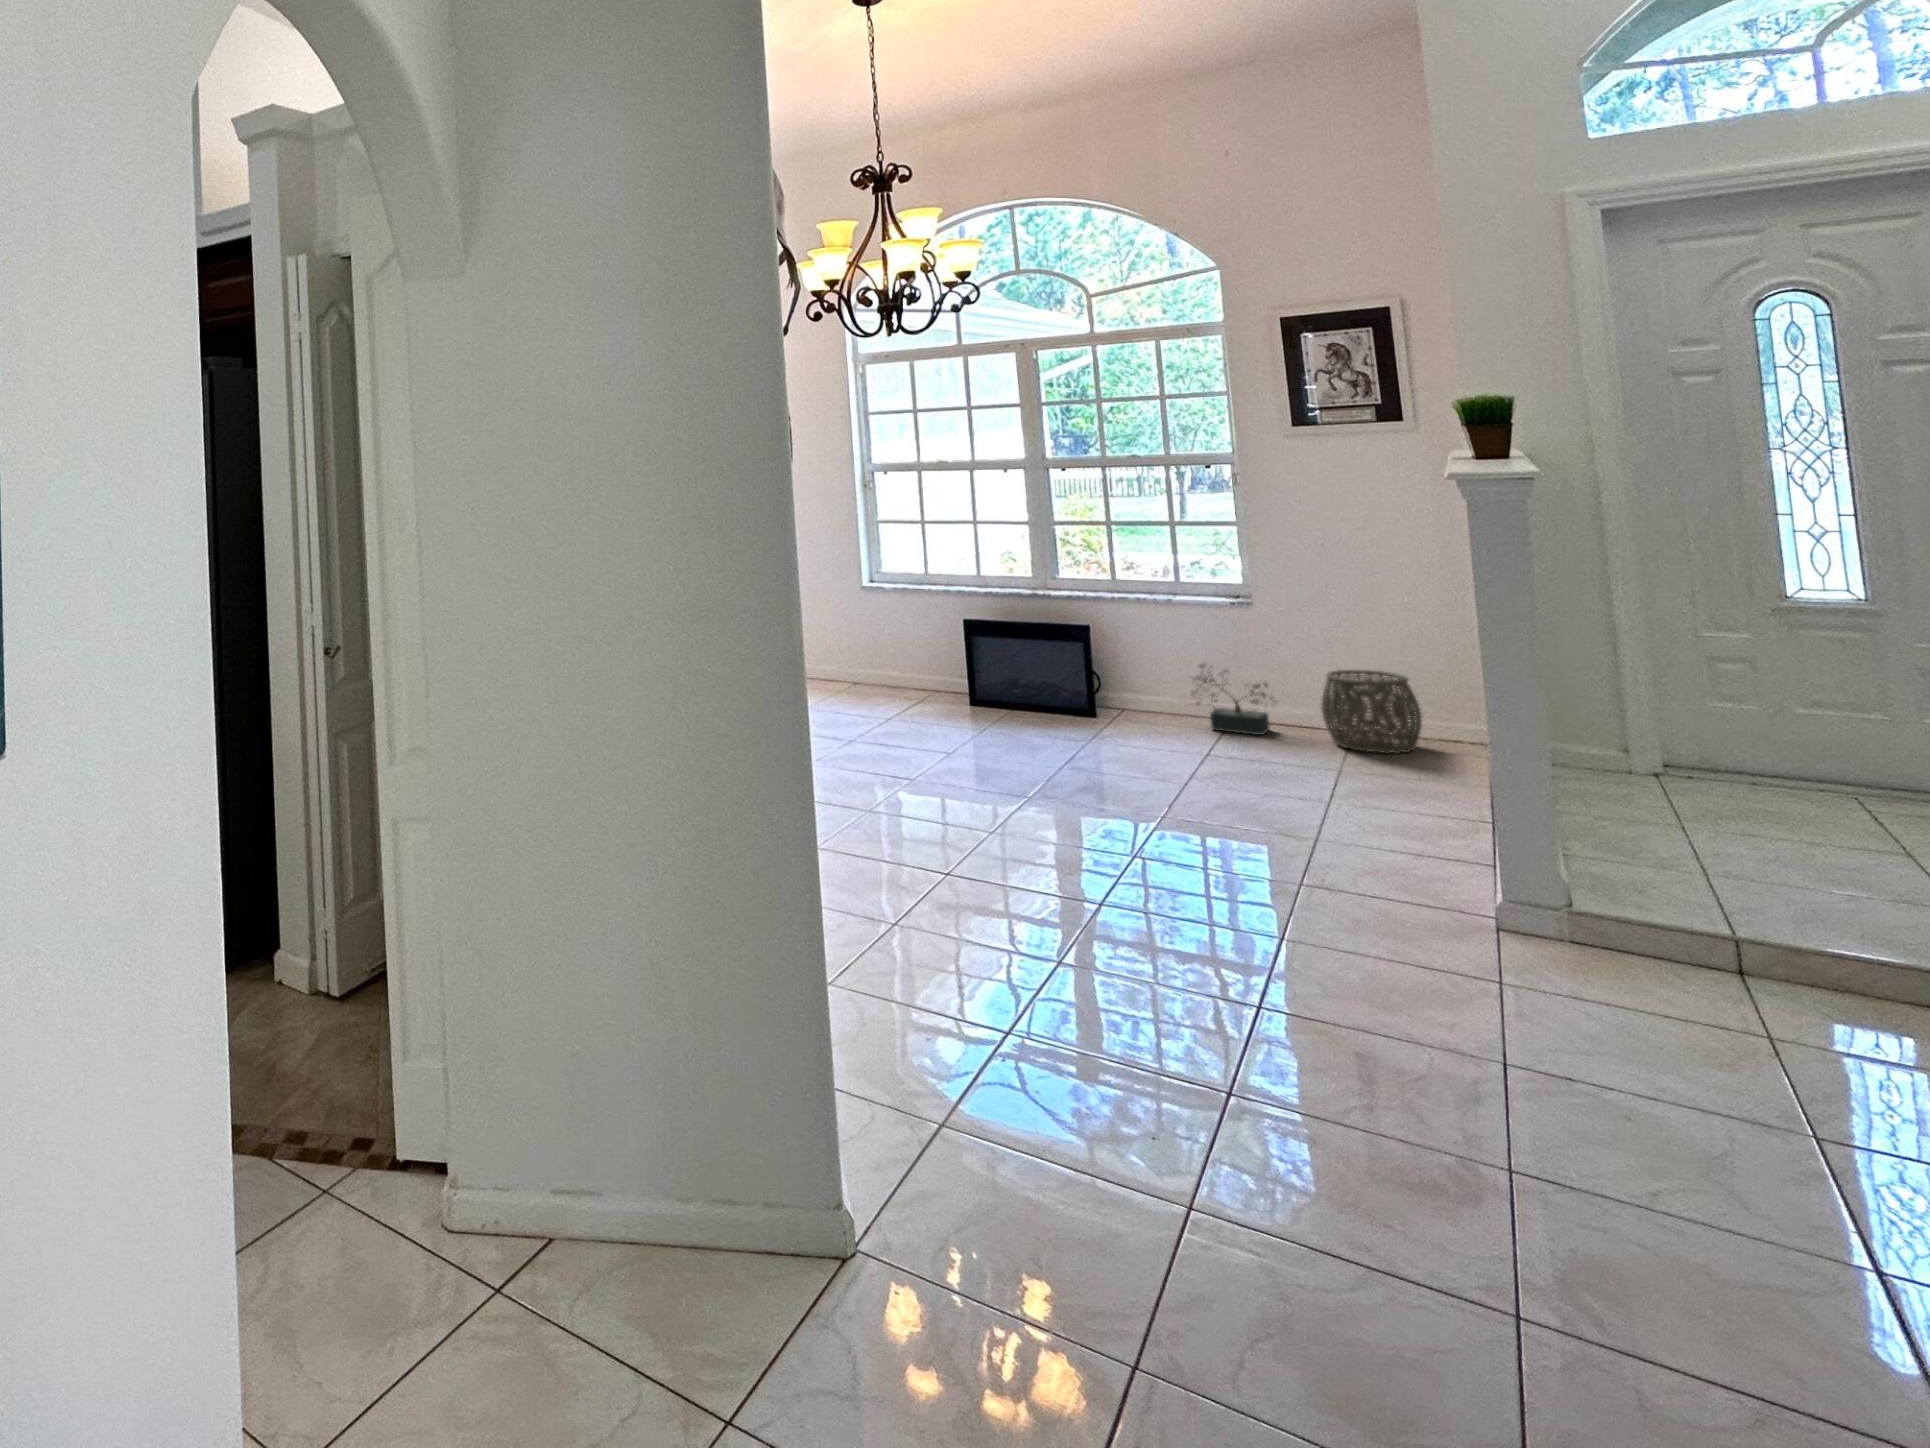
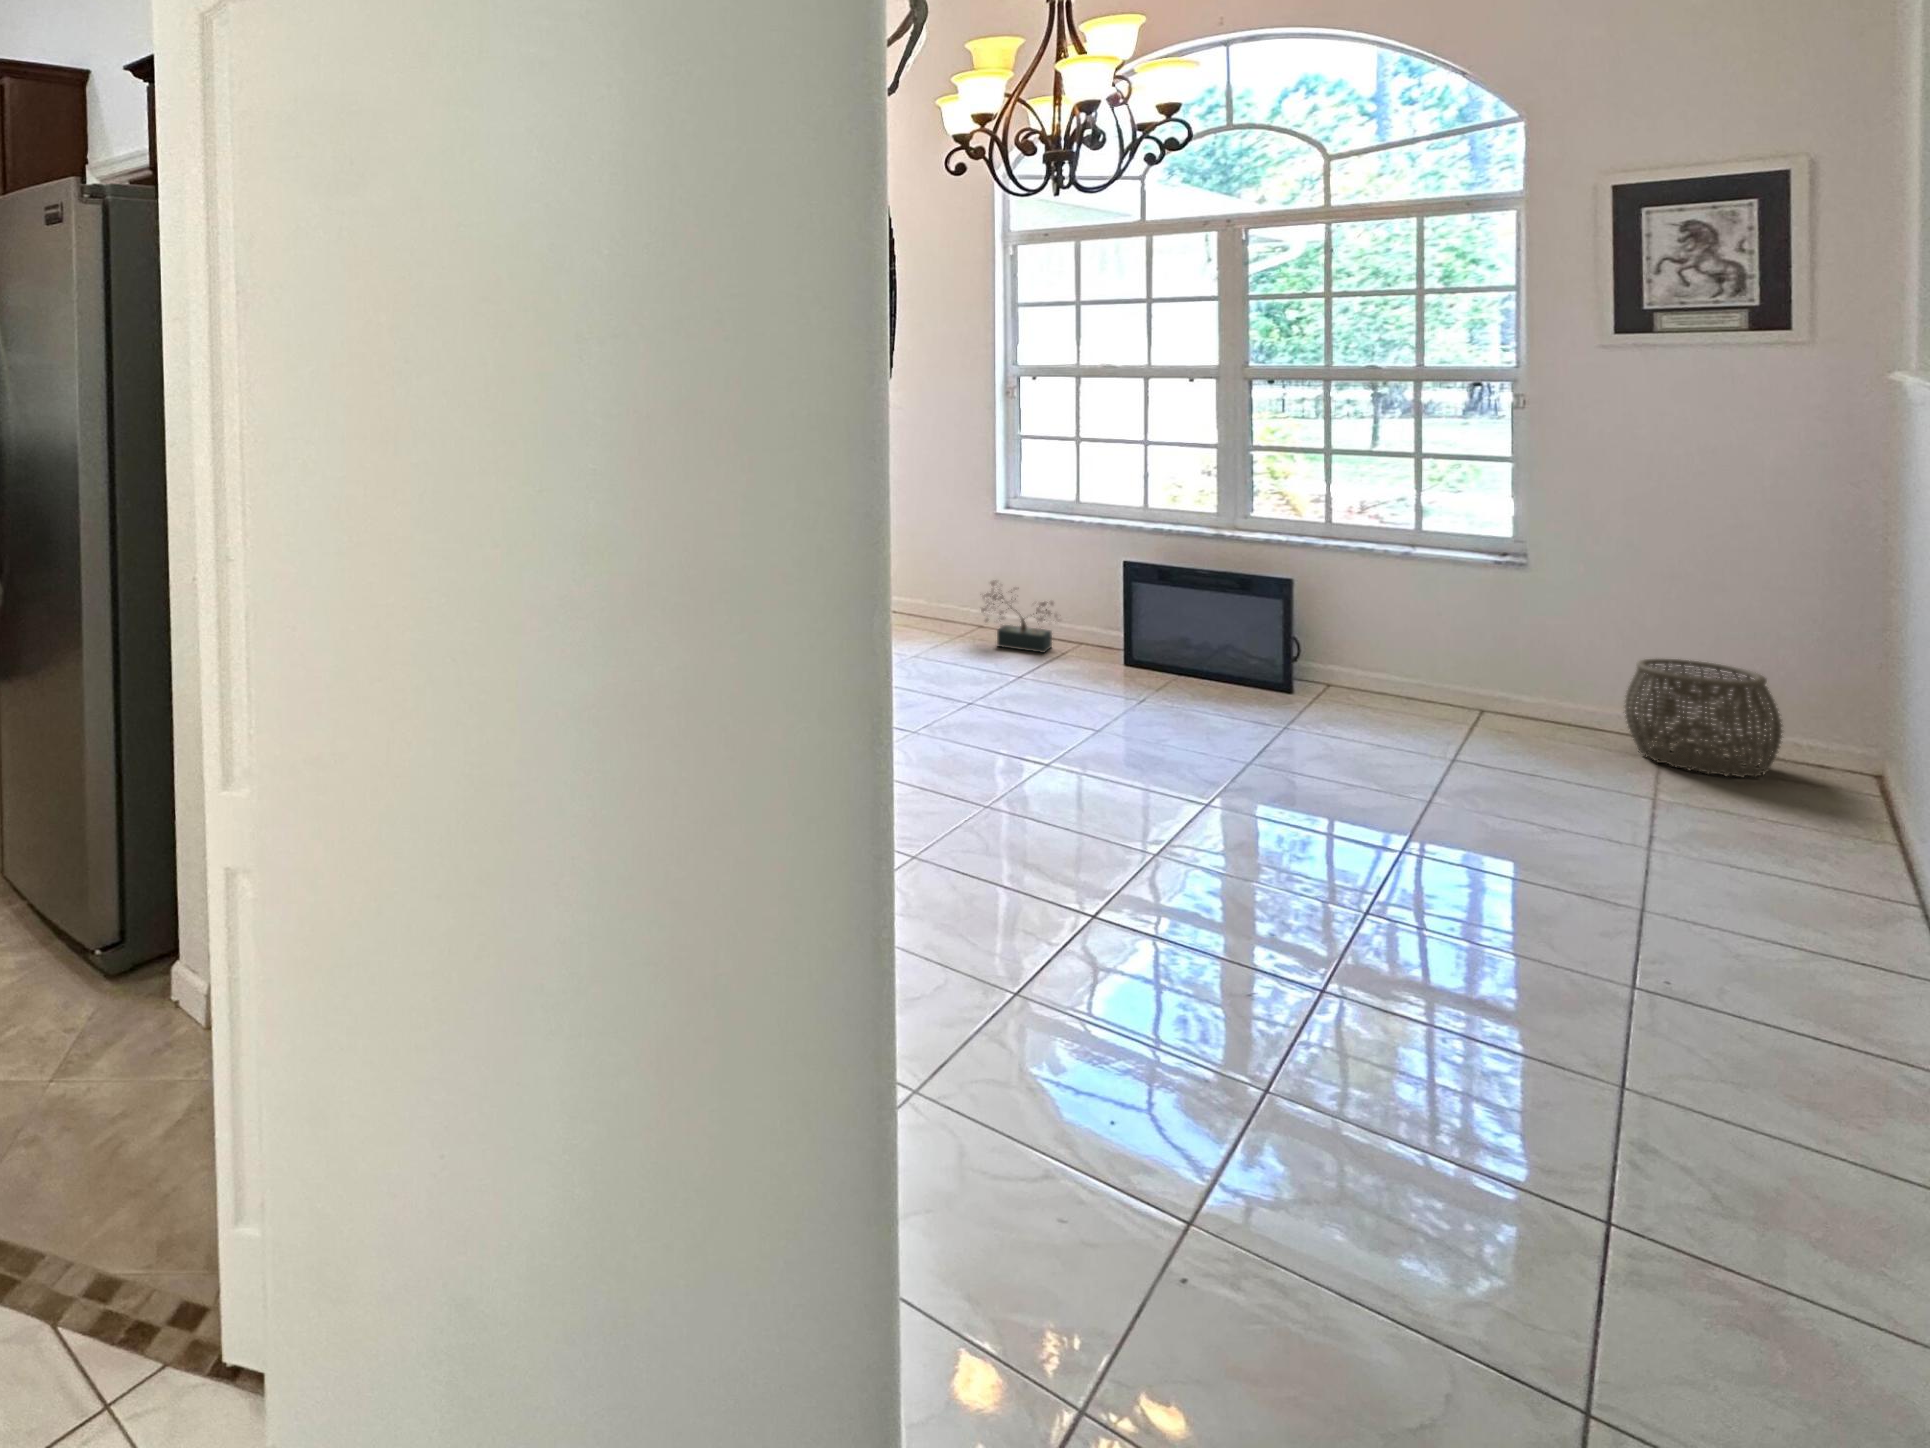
decorative plant: present [1192,663,1277,735] -> present [981,580,1061,653]

